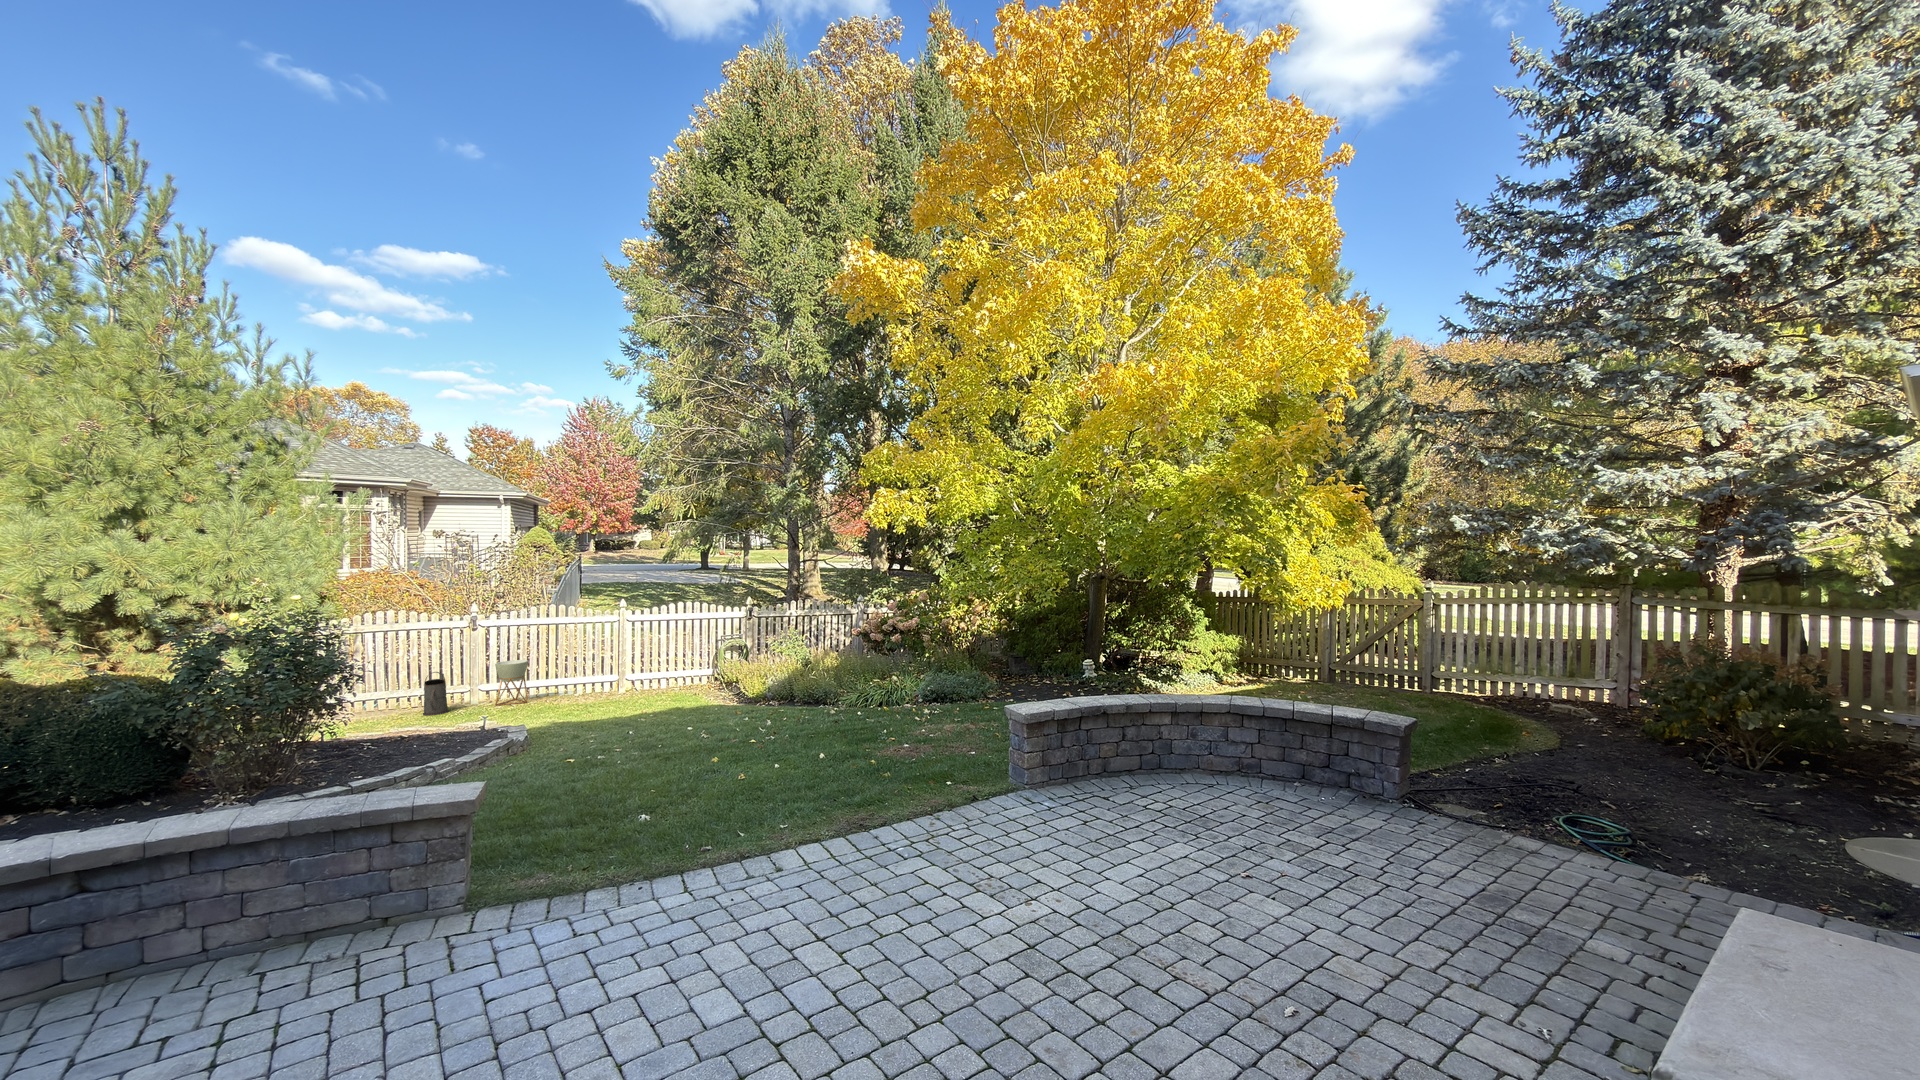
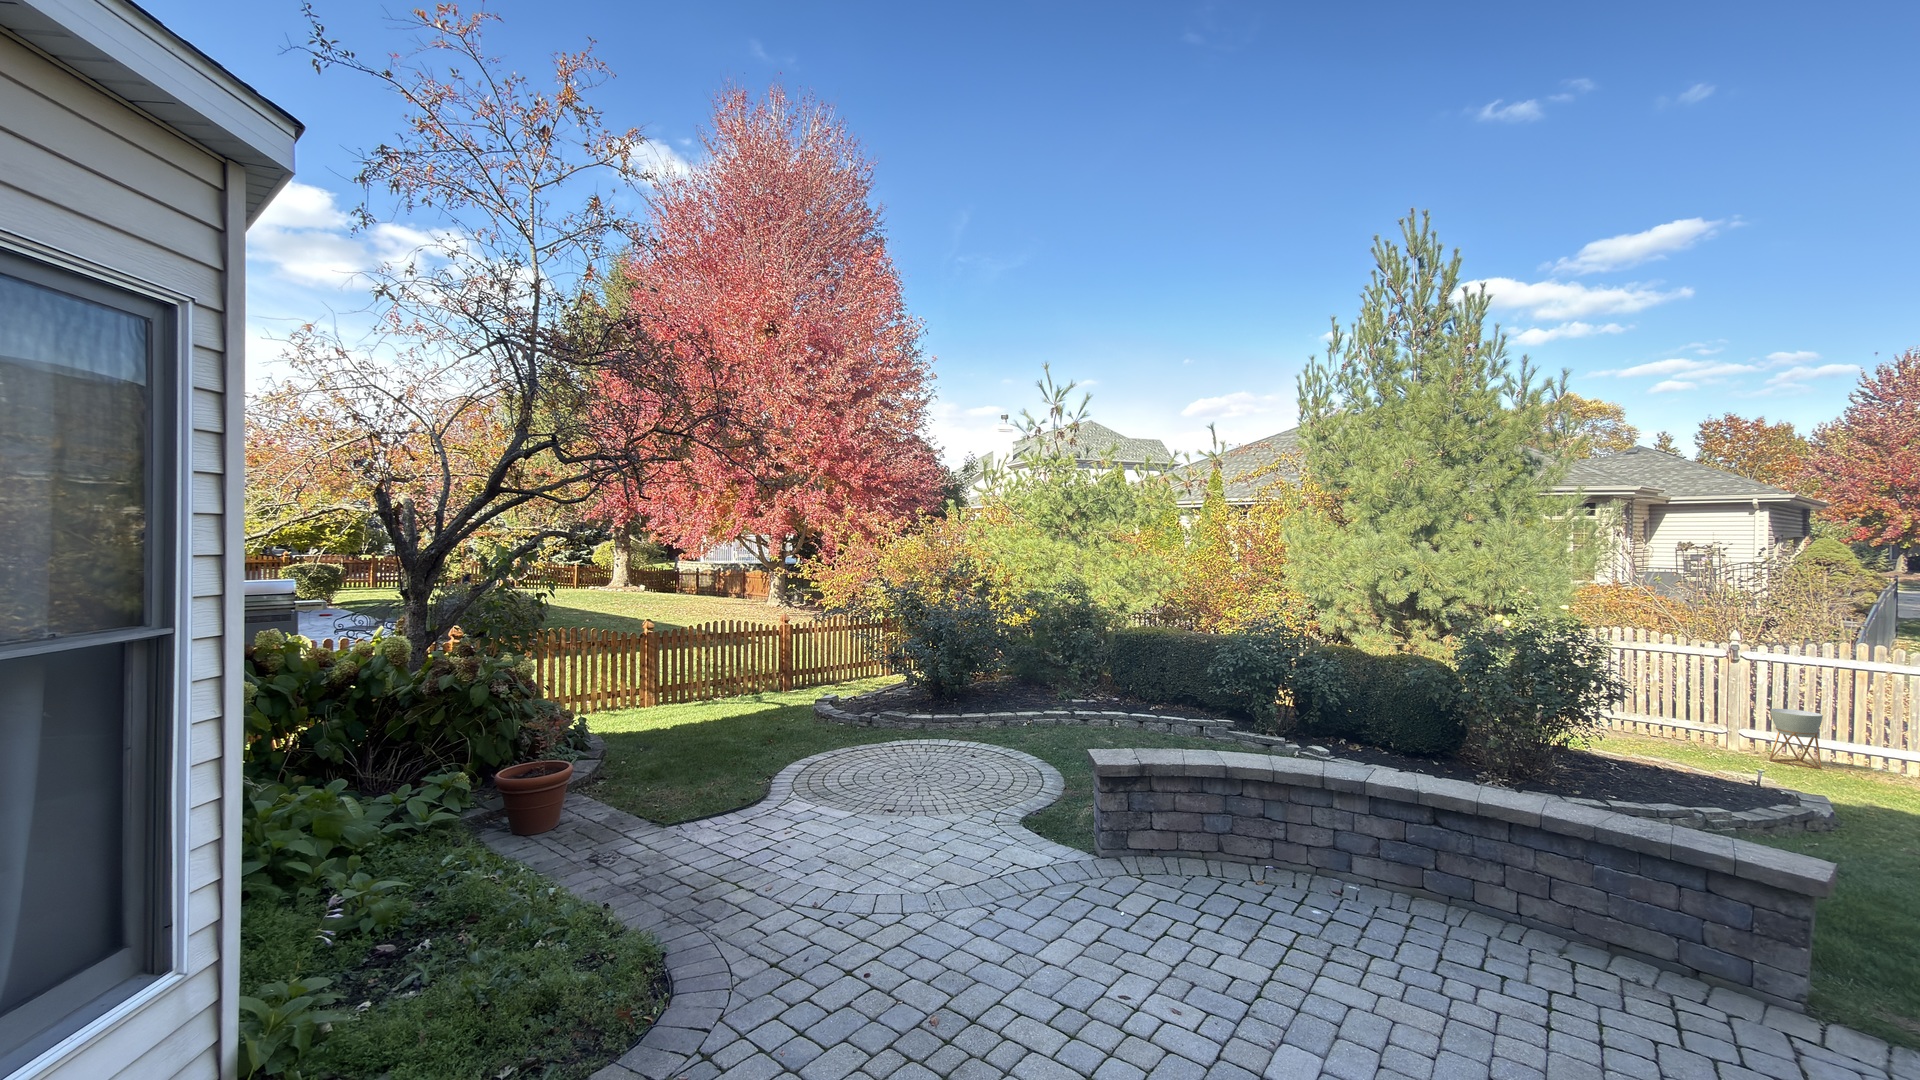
watering can: present [423,672,449,716] -> none [1671,703,1704,753]

